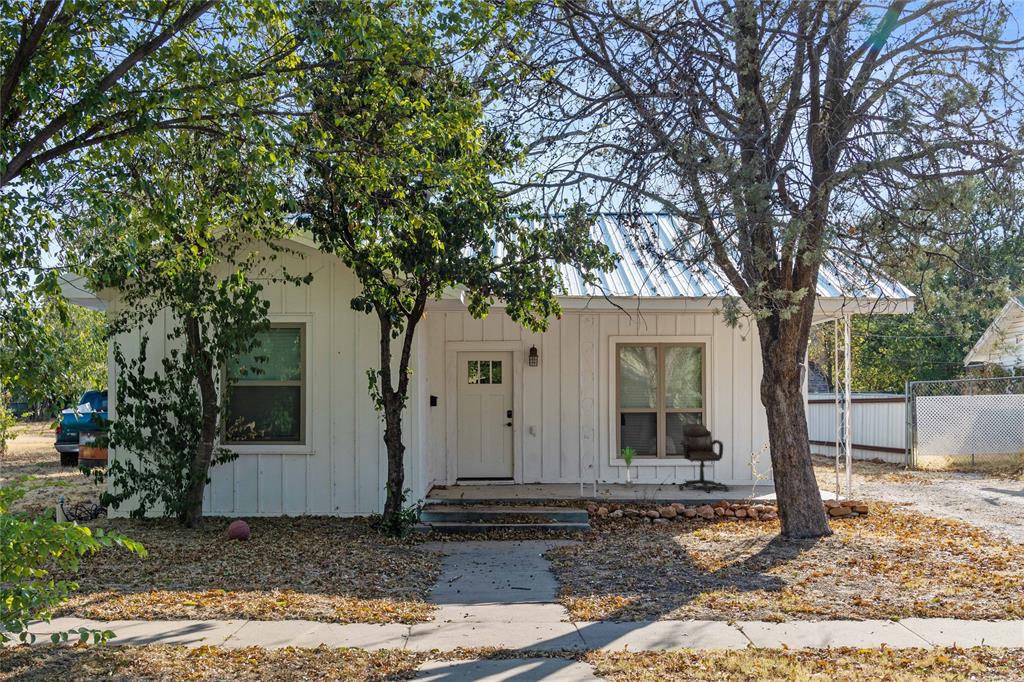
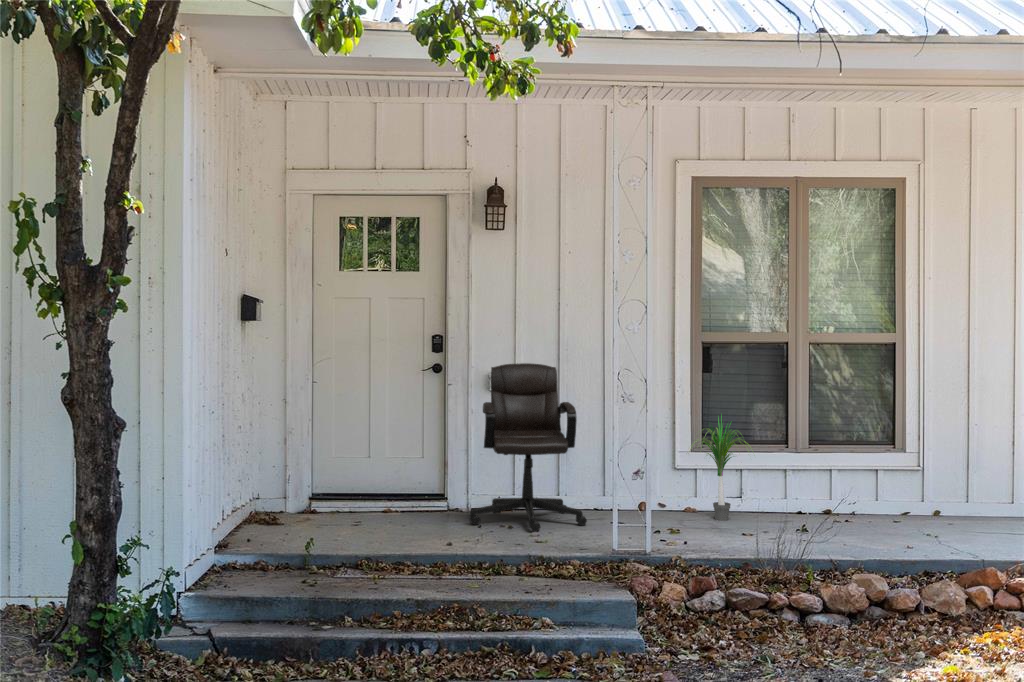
chair: present [679,424,728,493] -> present [469,363,587,532]

